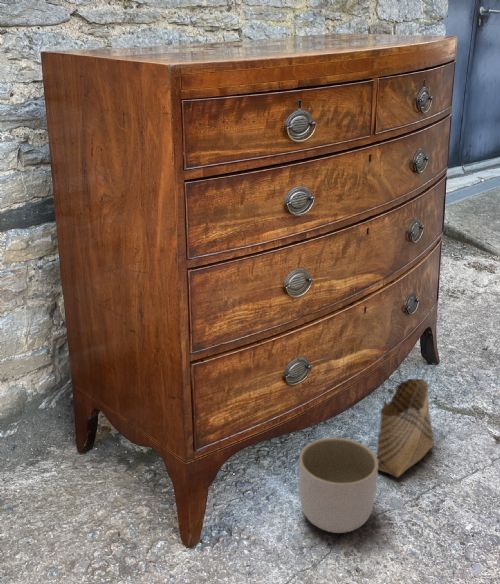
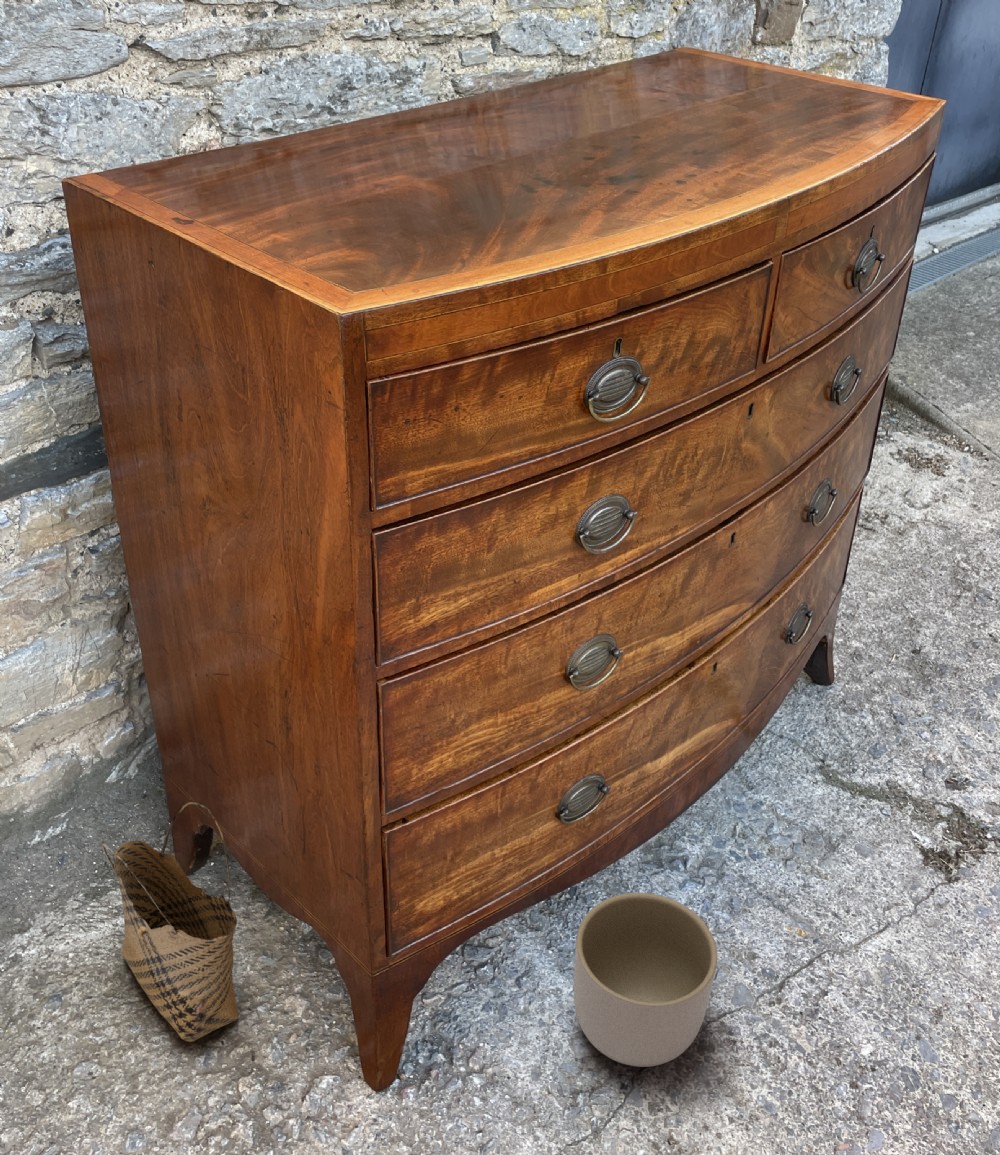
woven basket: present [377,352,434,477] -> present [101,800,238,1042]

